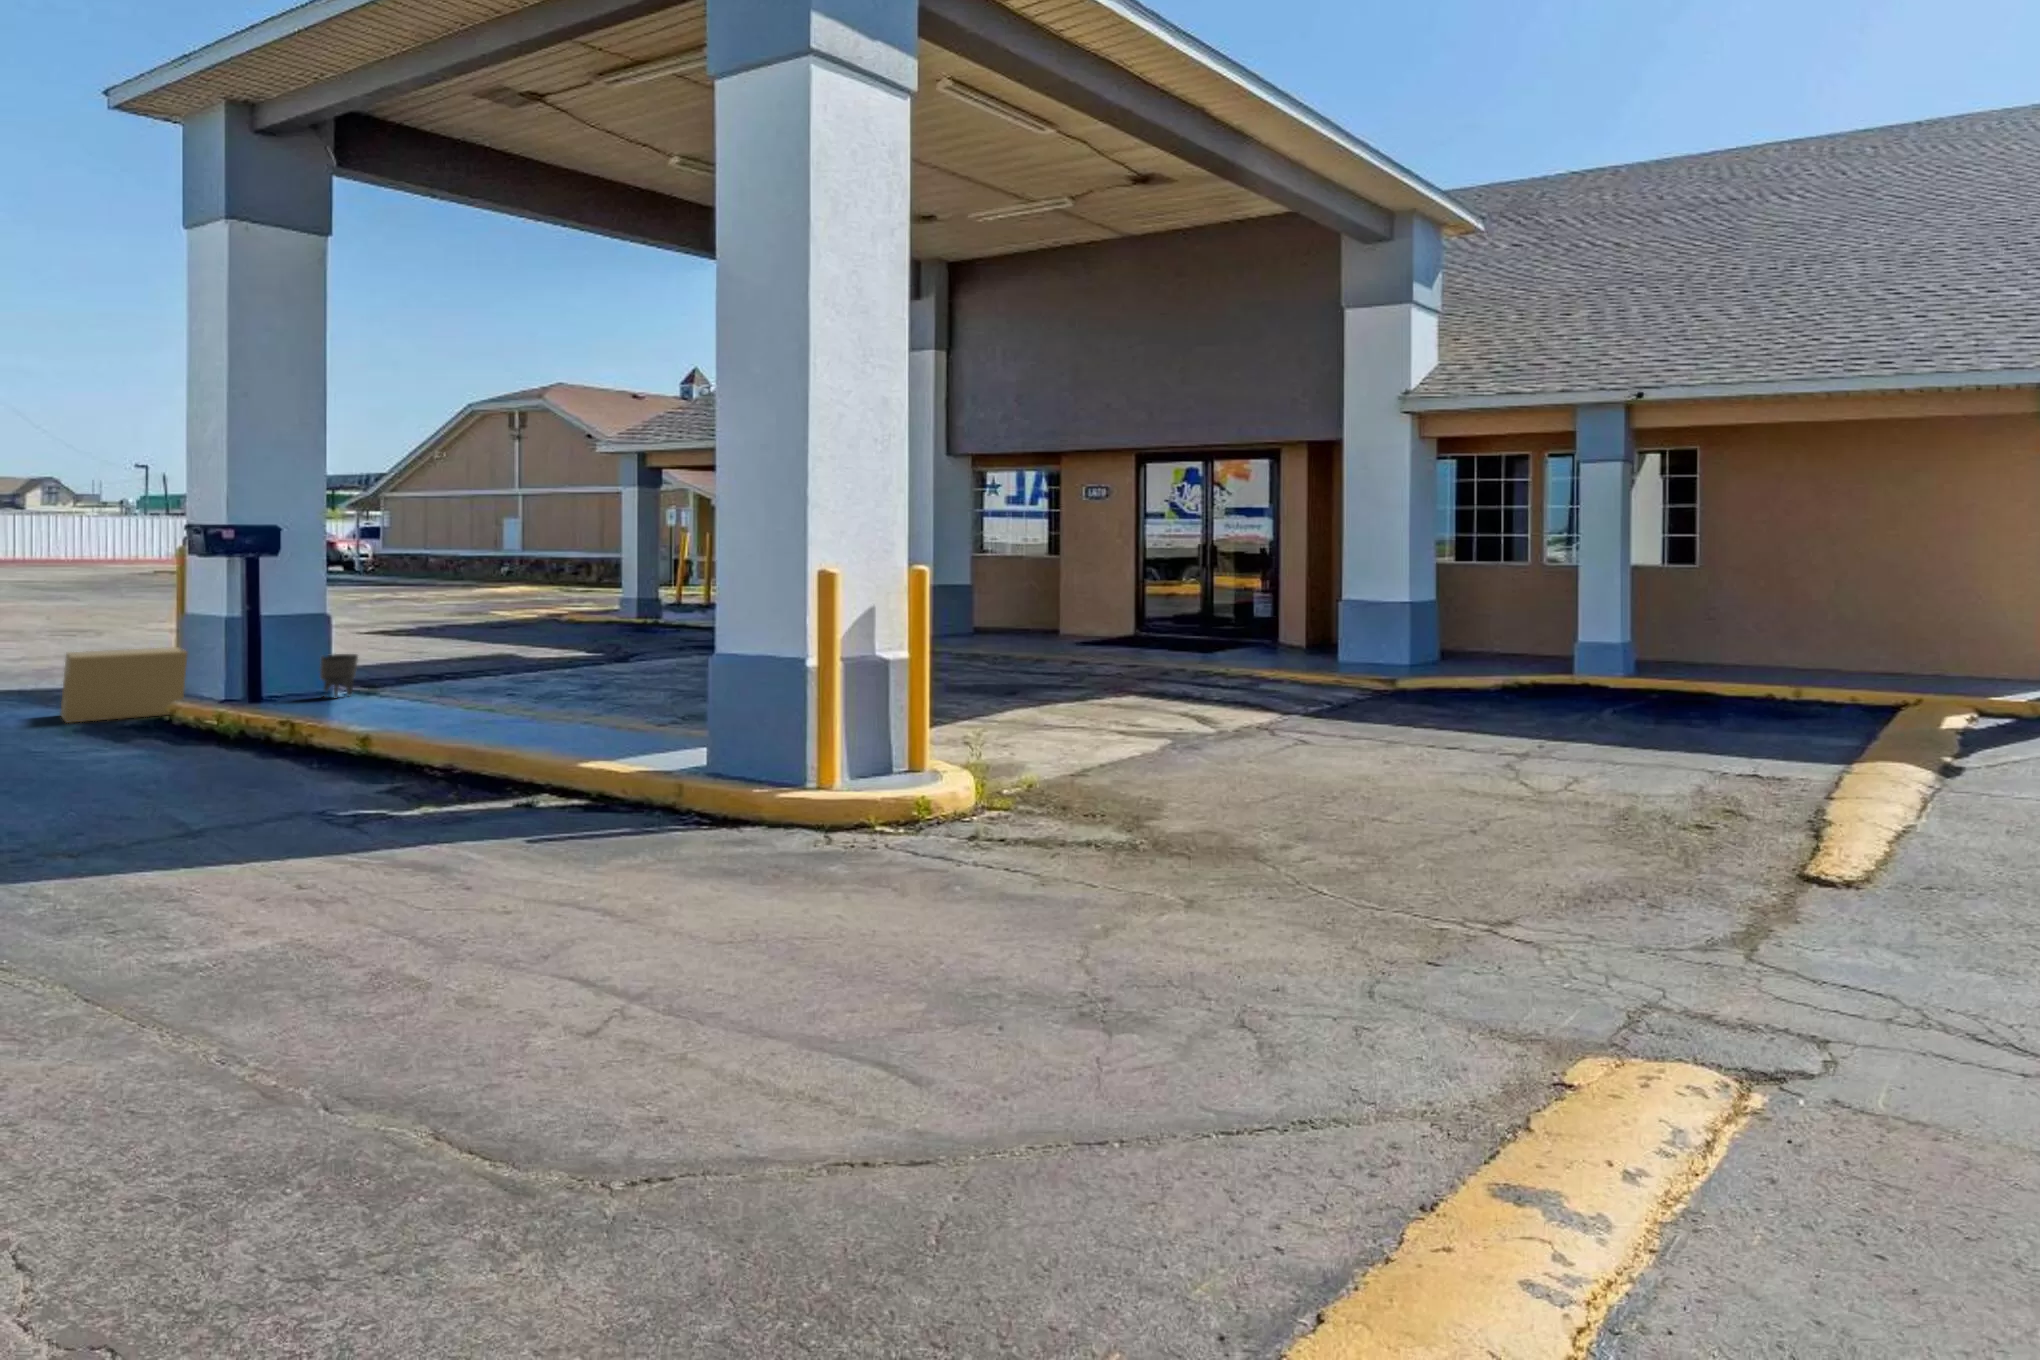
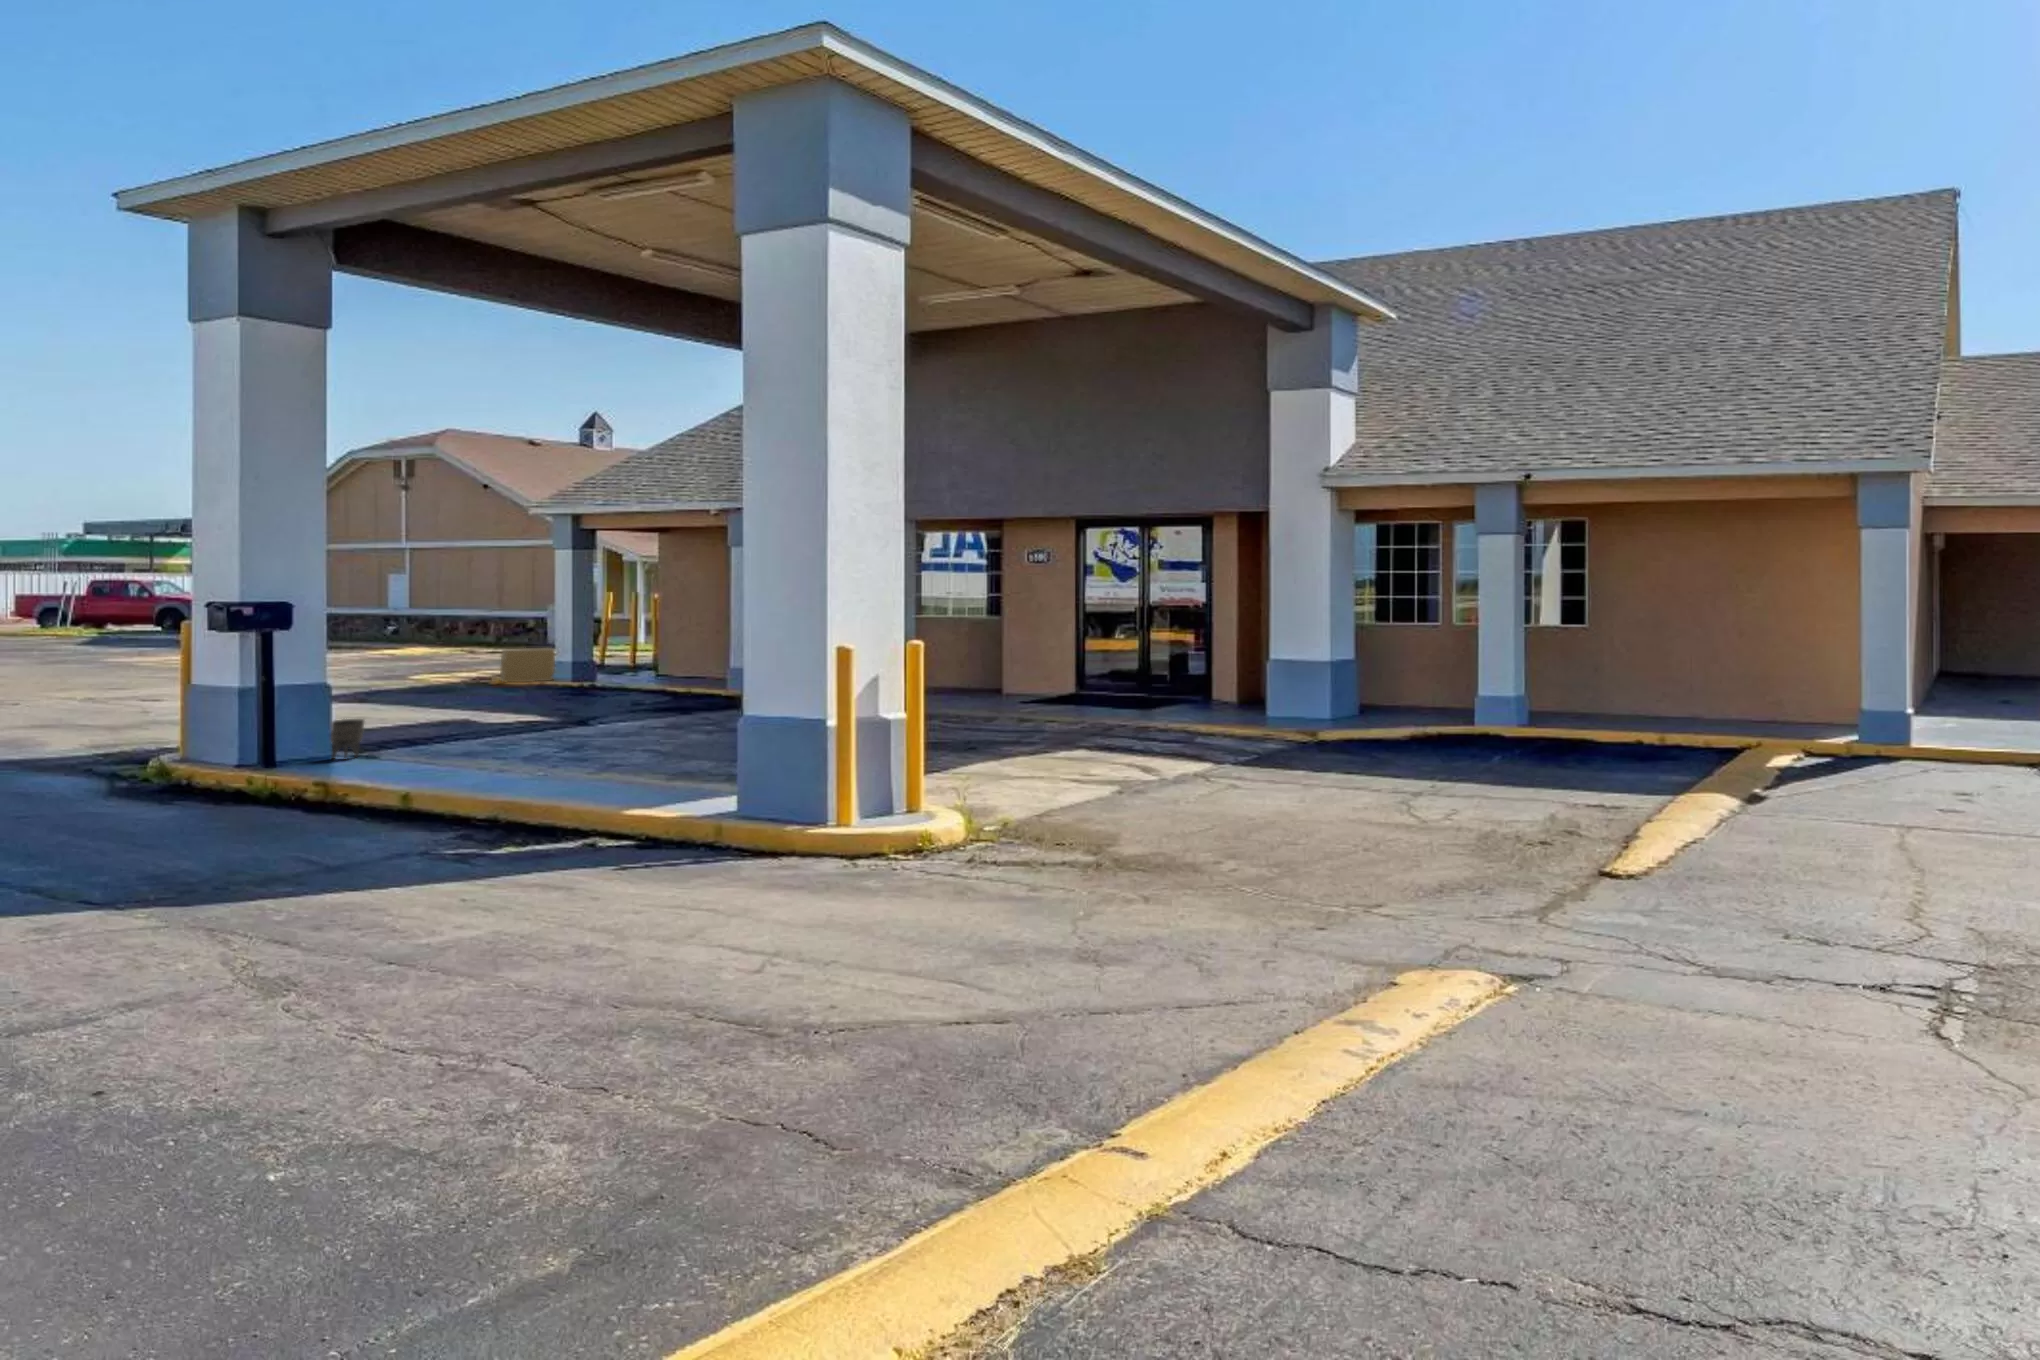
cardboard box: present [60,647,187,723] -> present [500,648,555,682]

